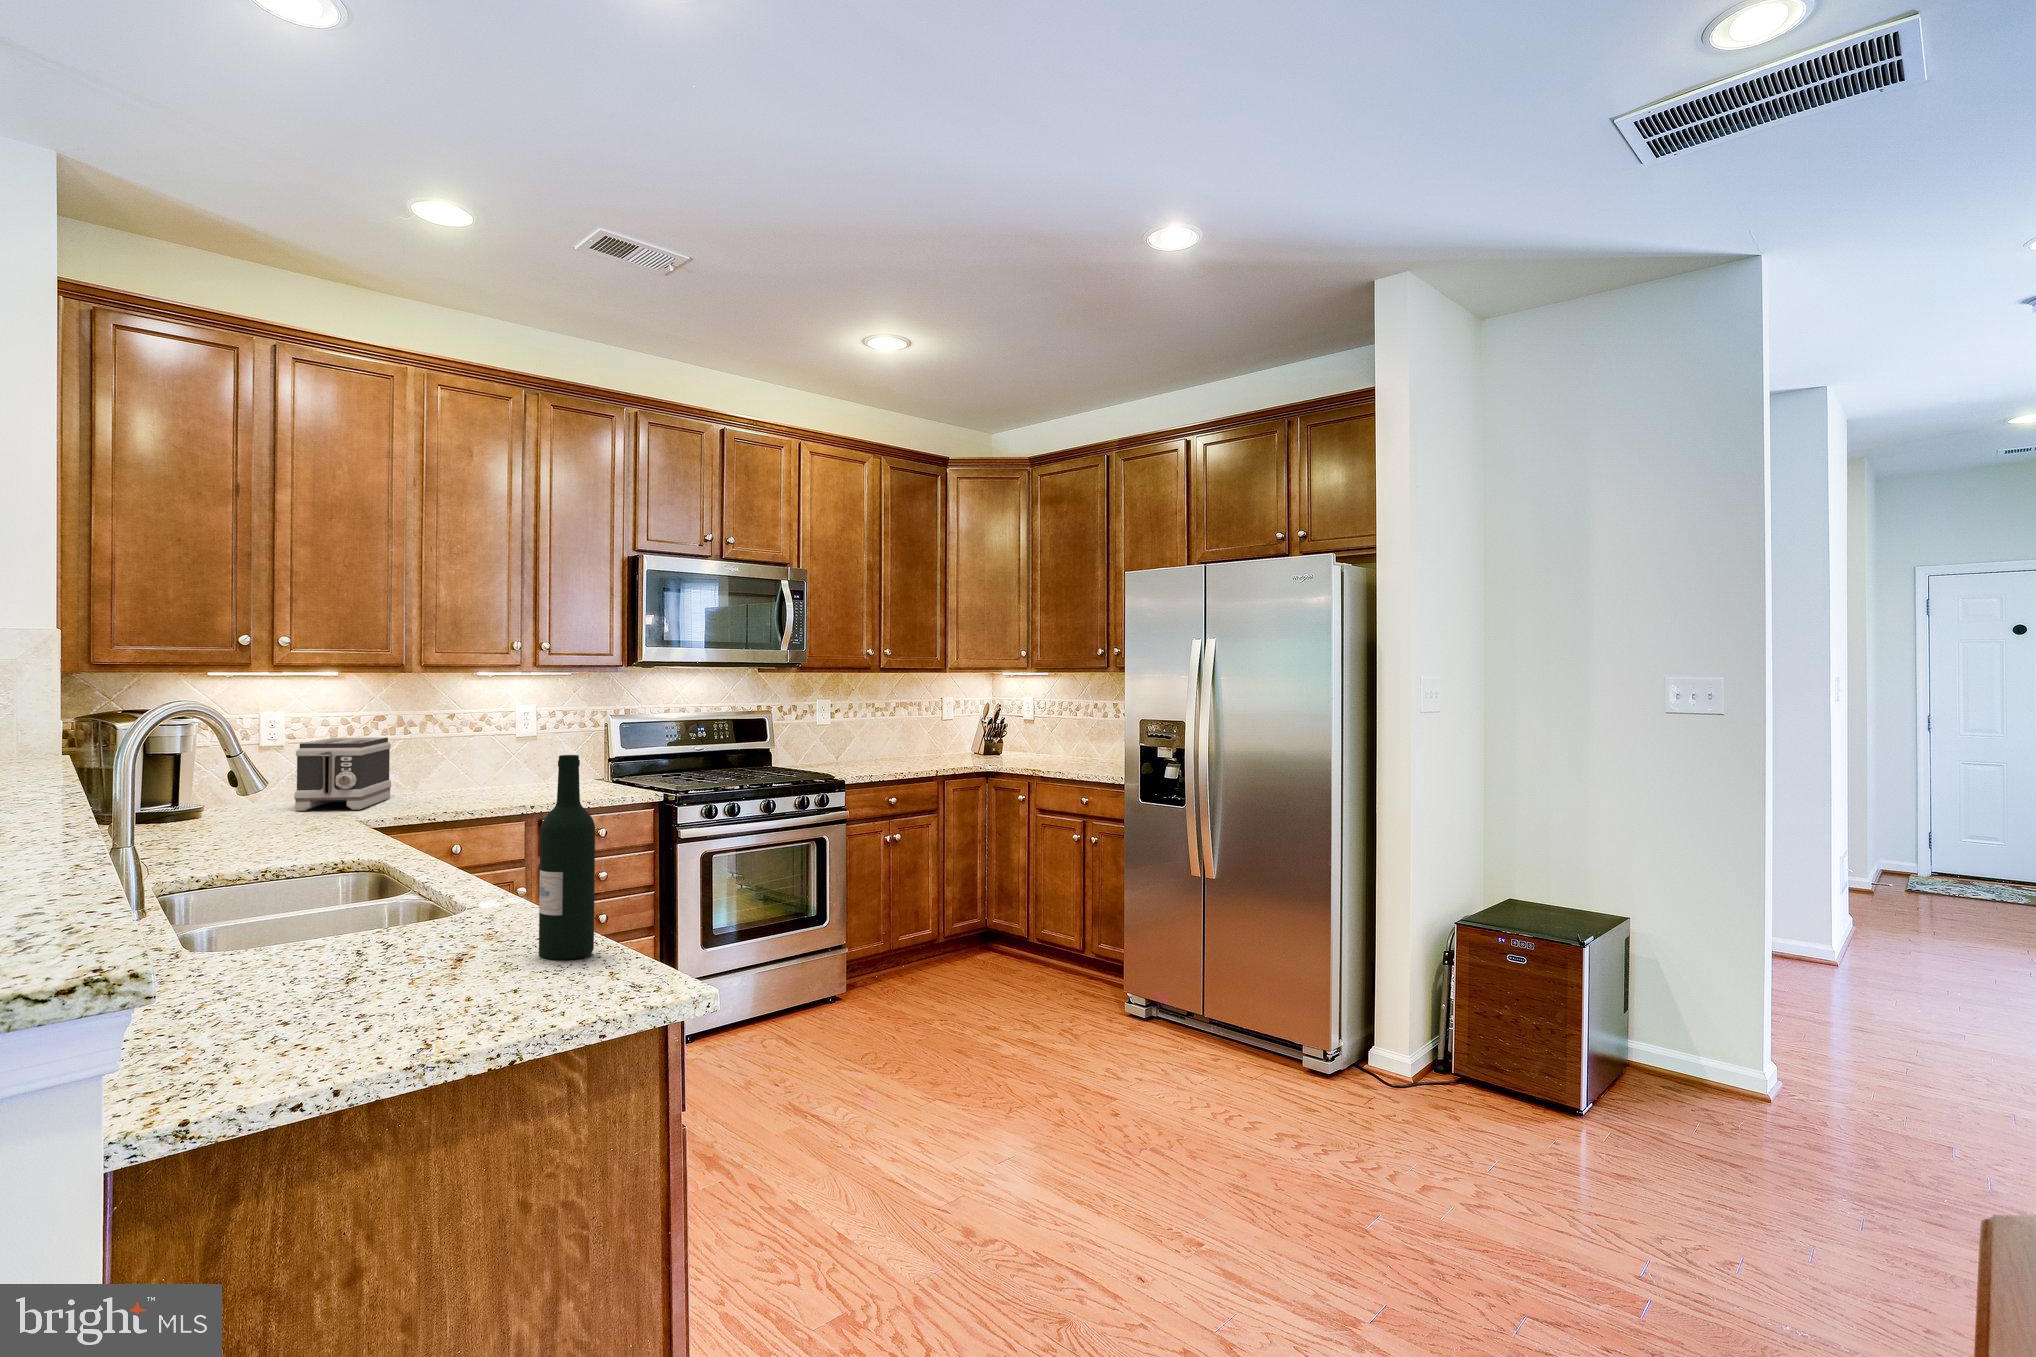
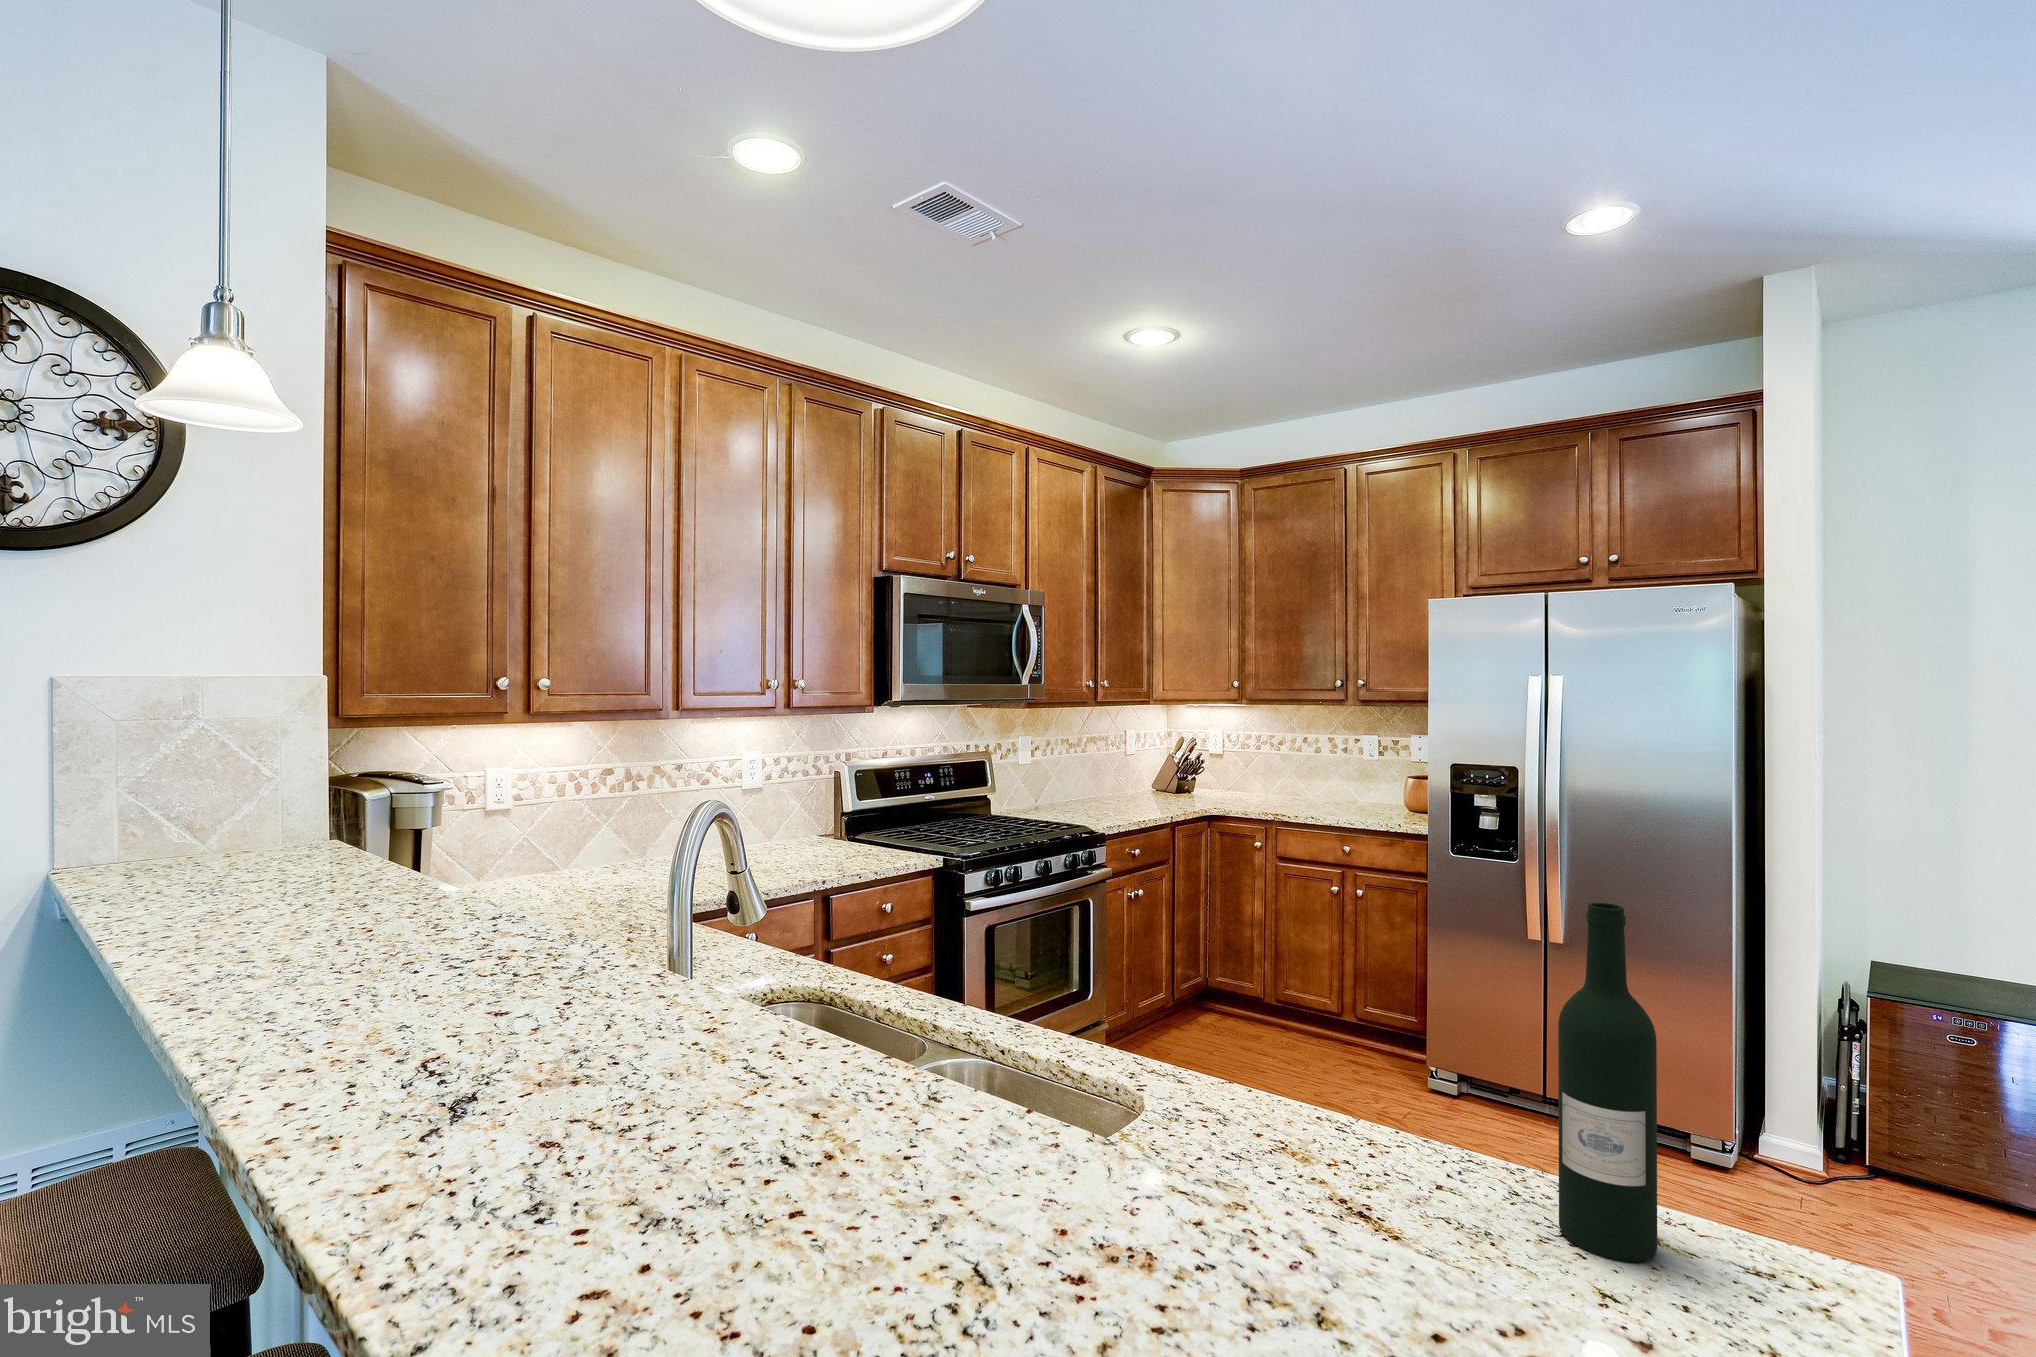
toaster: present [294,737,391,811] -> none [556,797,638,896]

